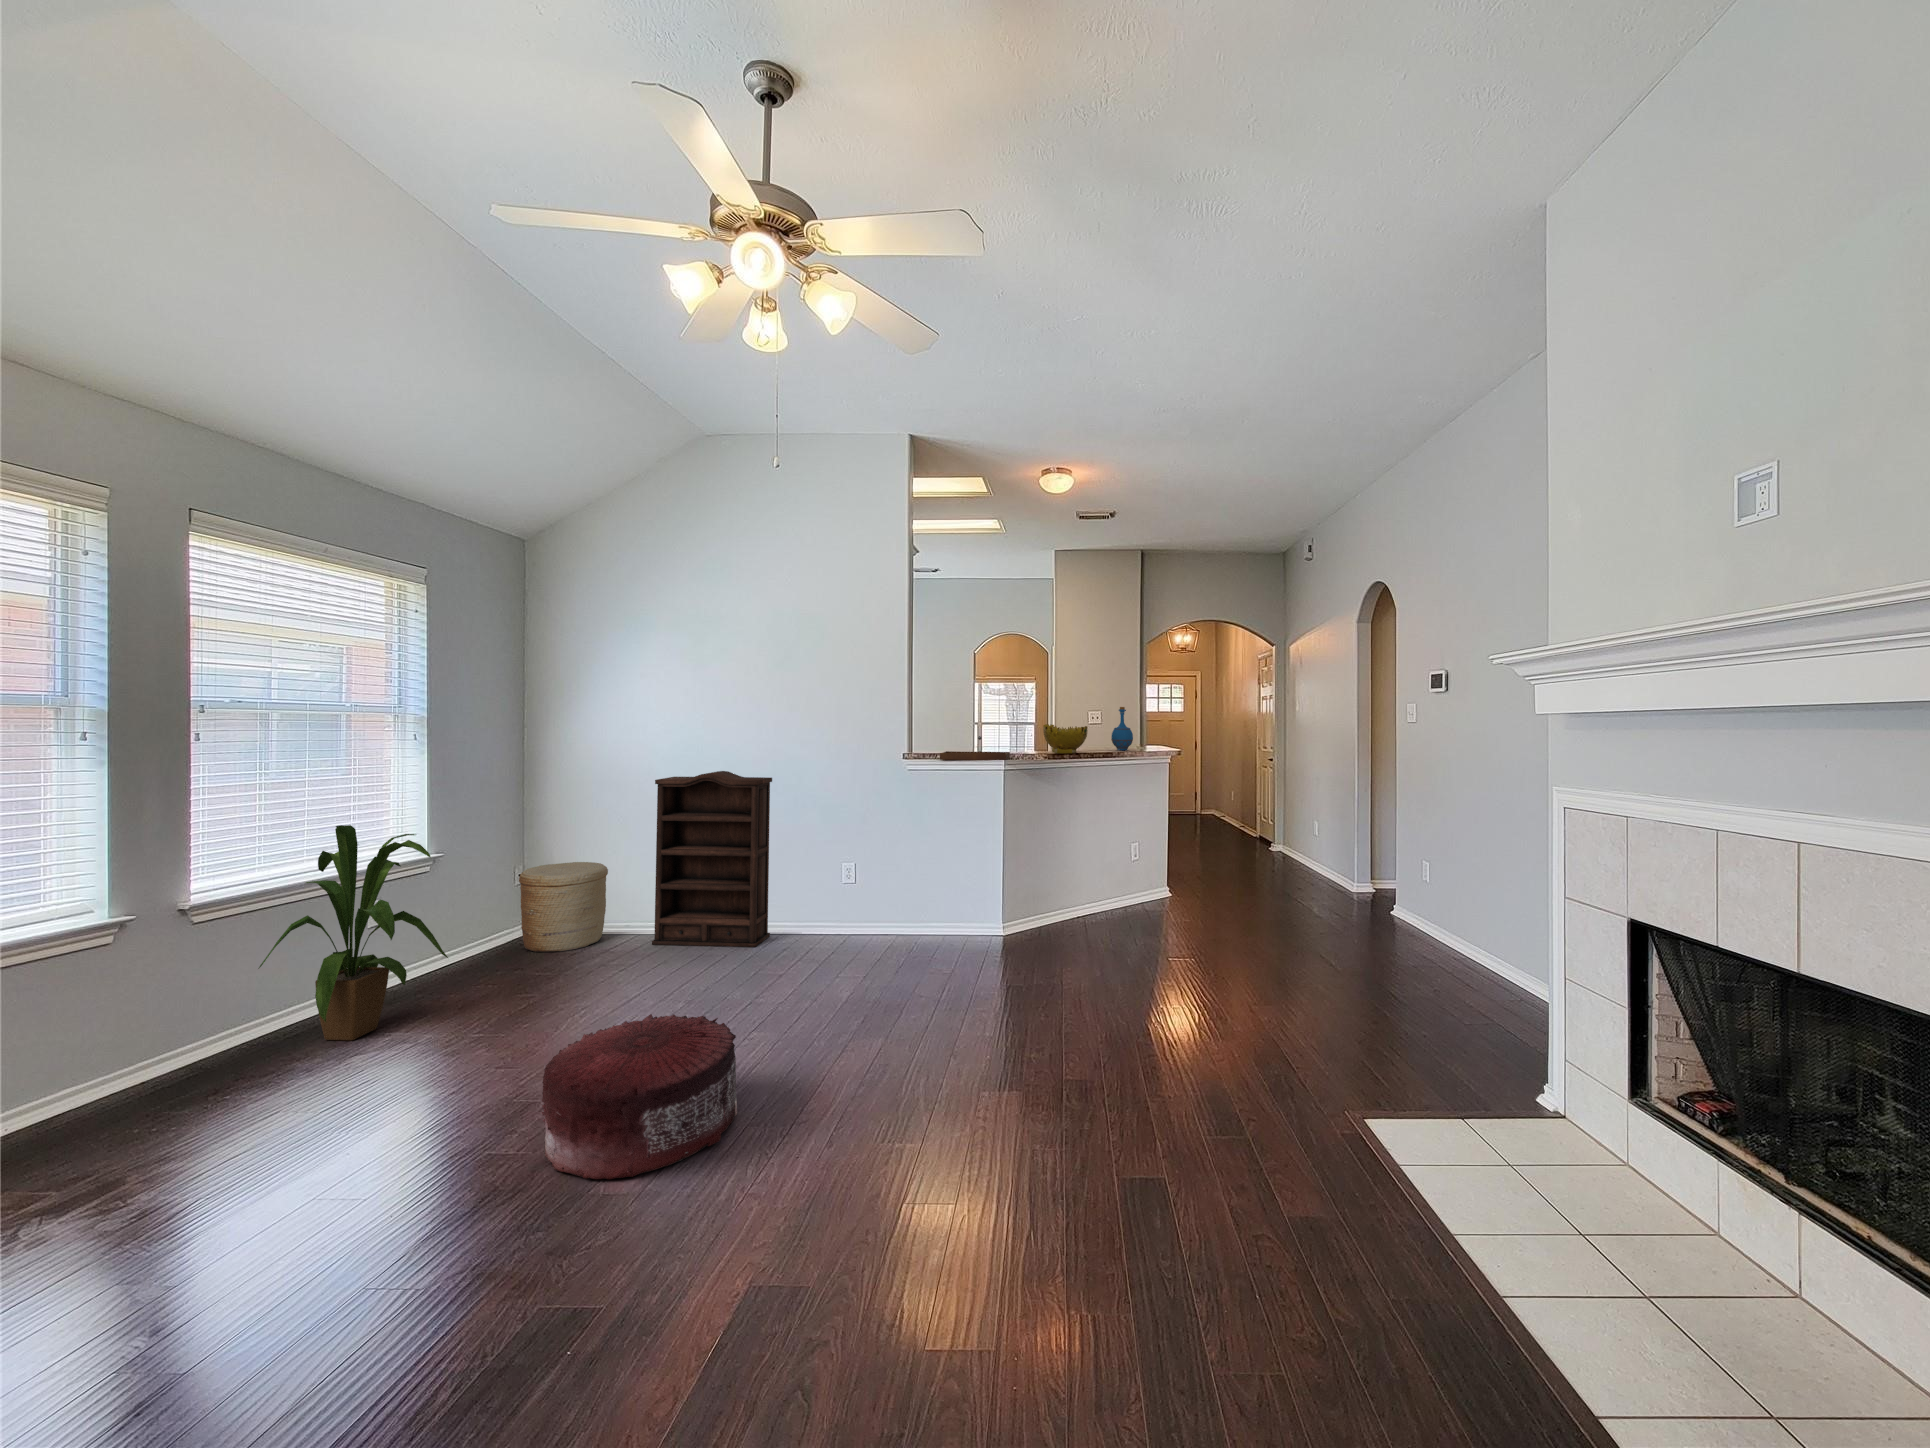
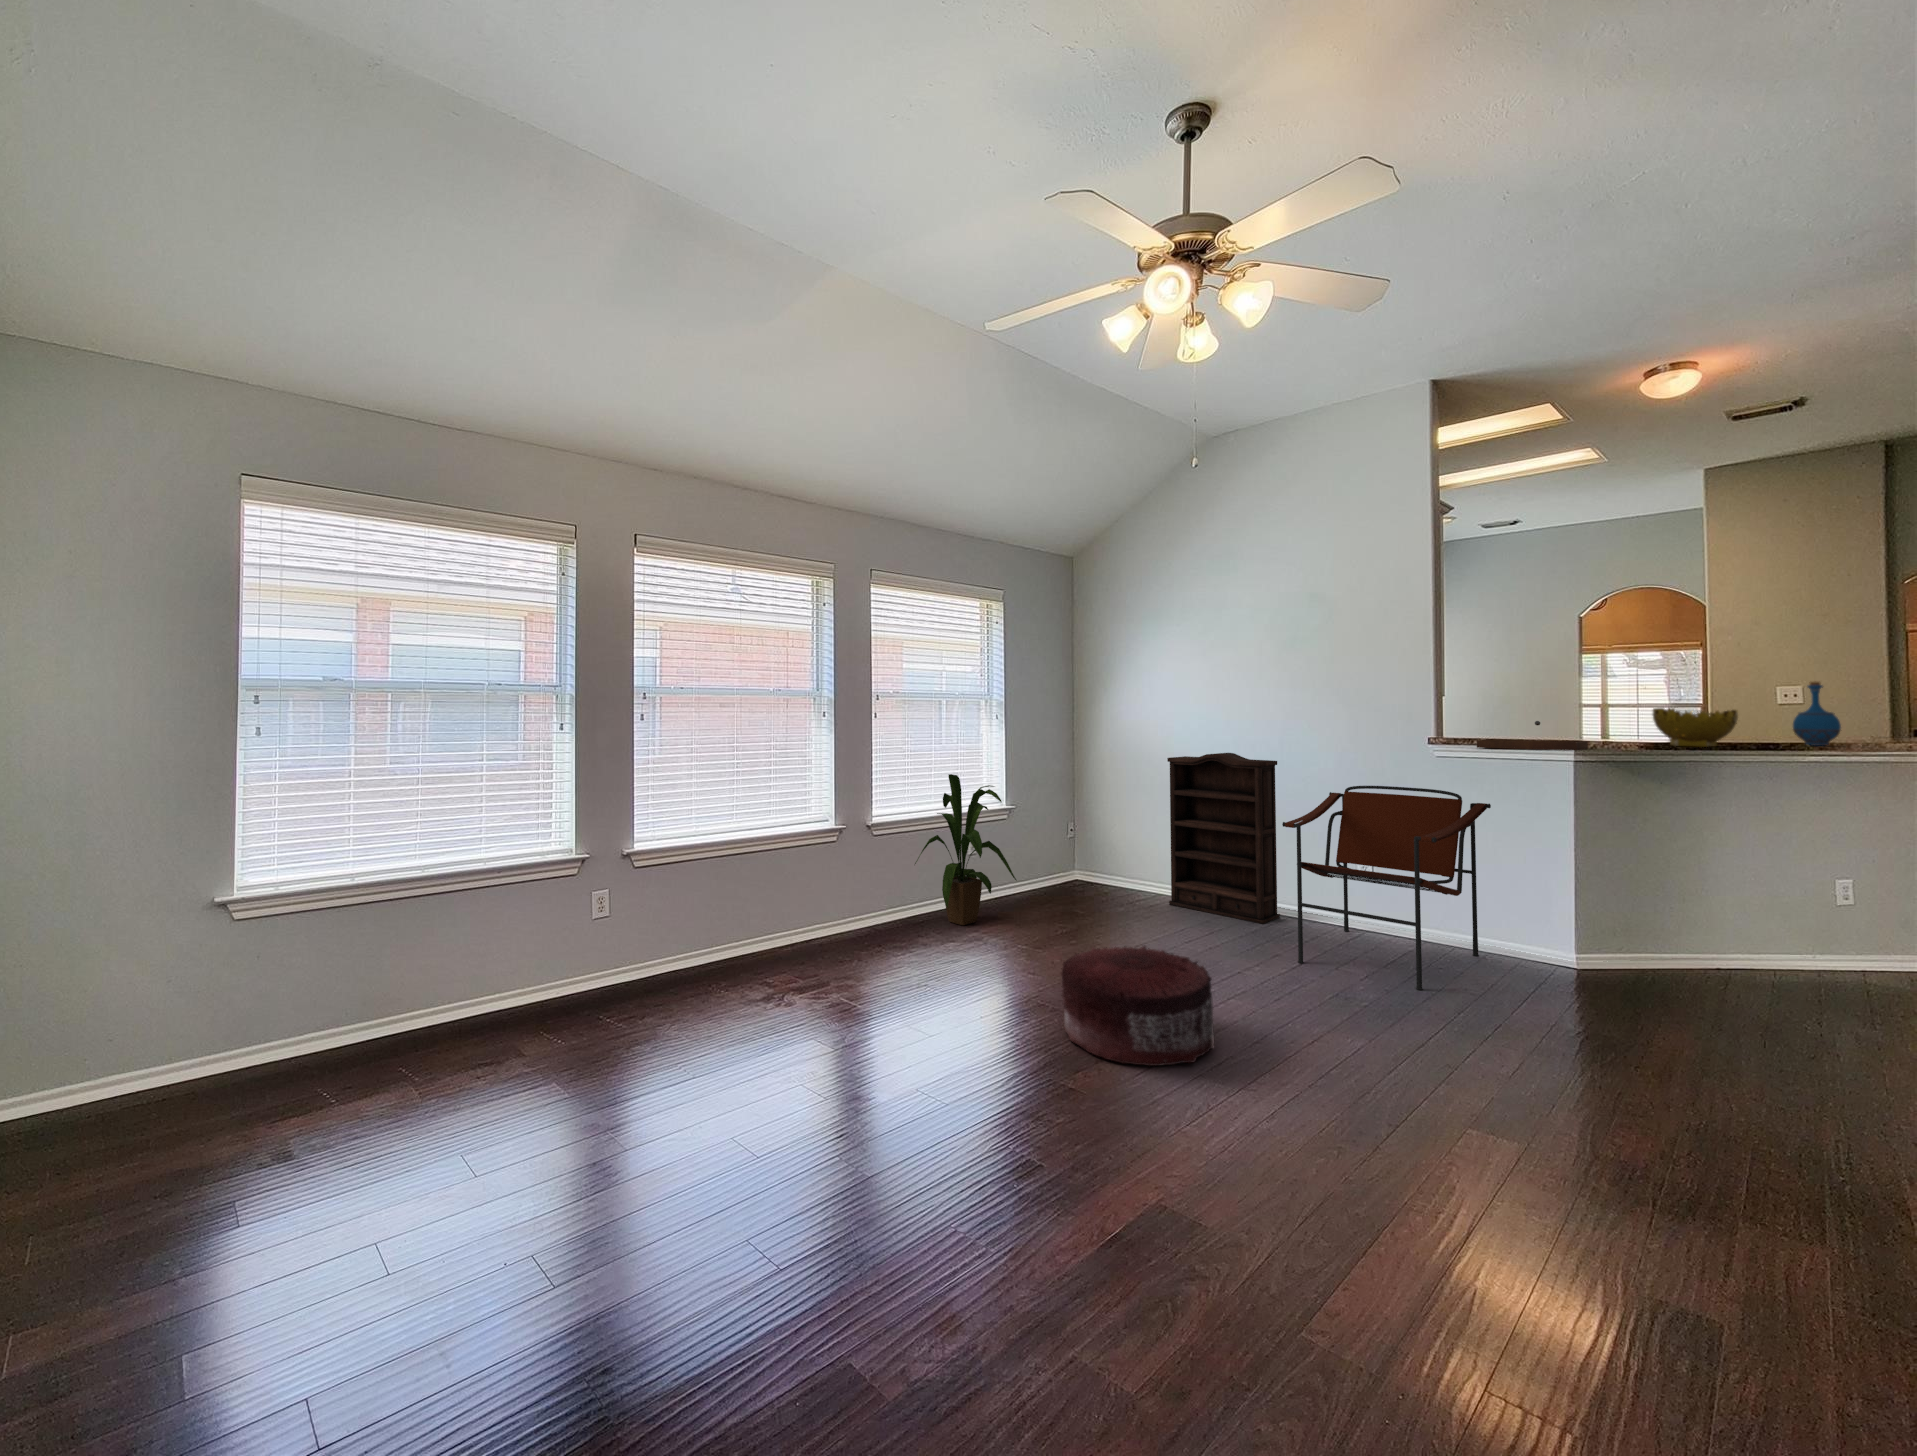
armchair: none [786,797,948,985] -> present [1282,786,1491,990]
woven basket: present [519,862,608,952] -> none [1067,825,1133,896]

